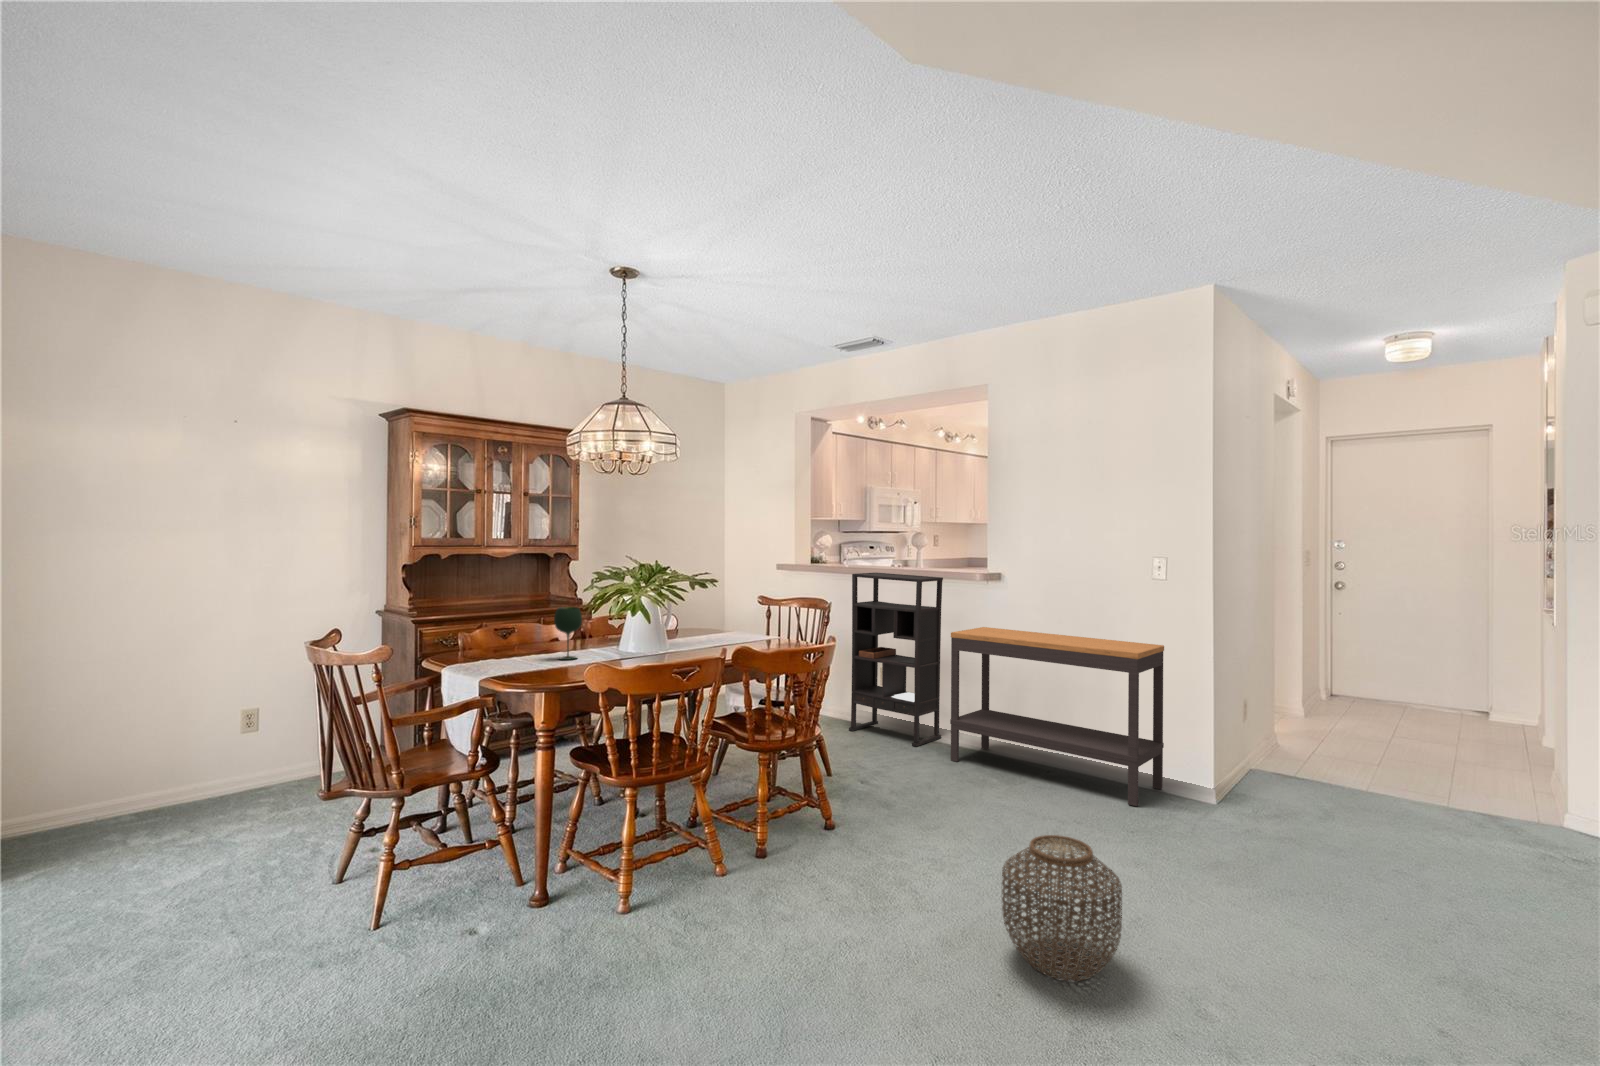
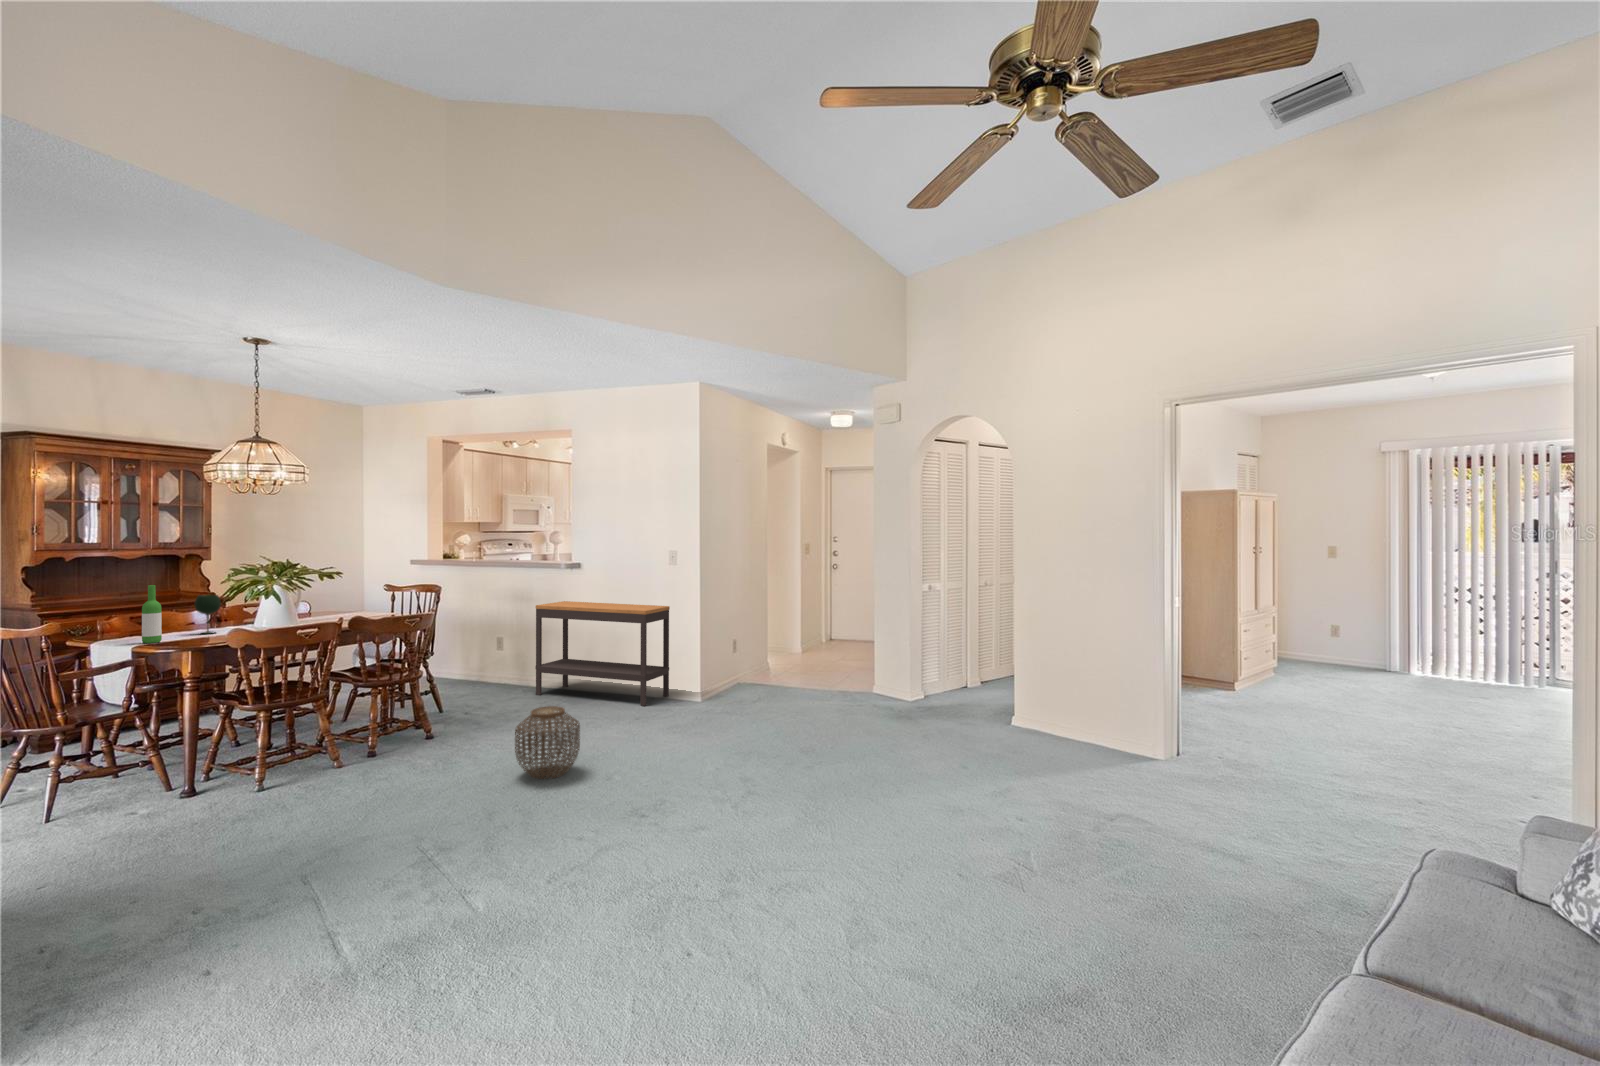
bookshelf: present [849,573,943,747] -> none [464,565,537,689]
wine bottle: none [493,594,515,673] -> present [142,585,162,643]

